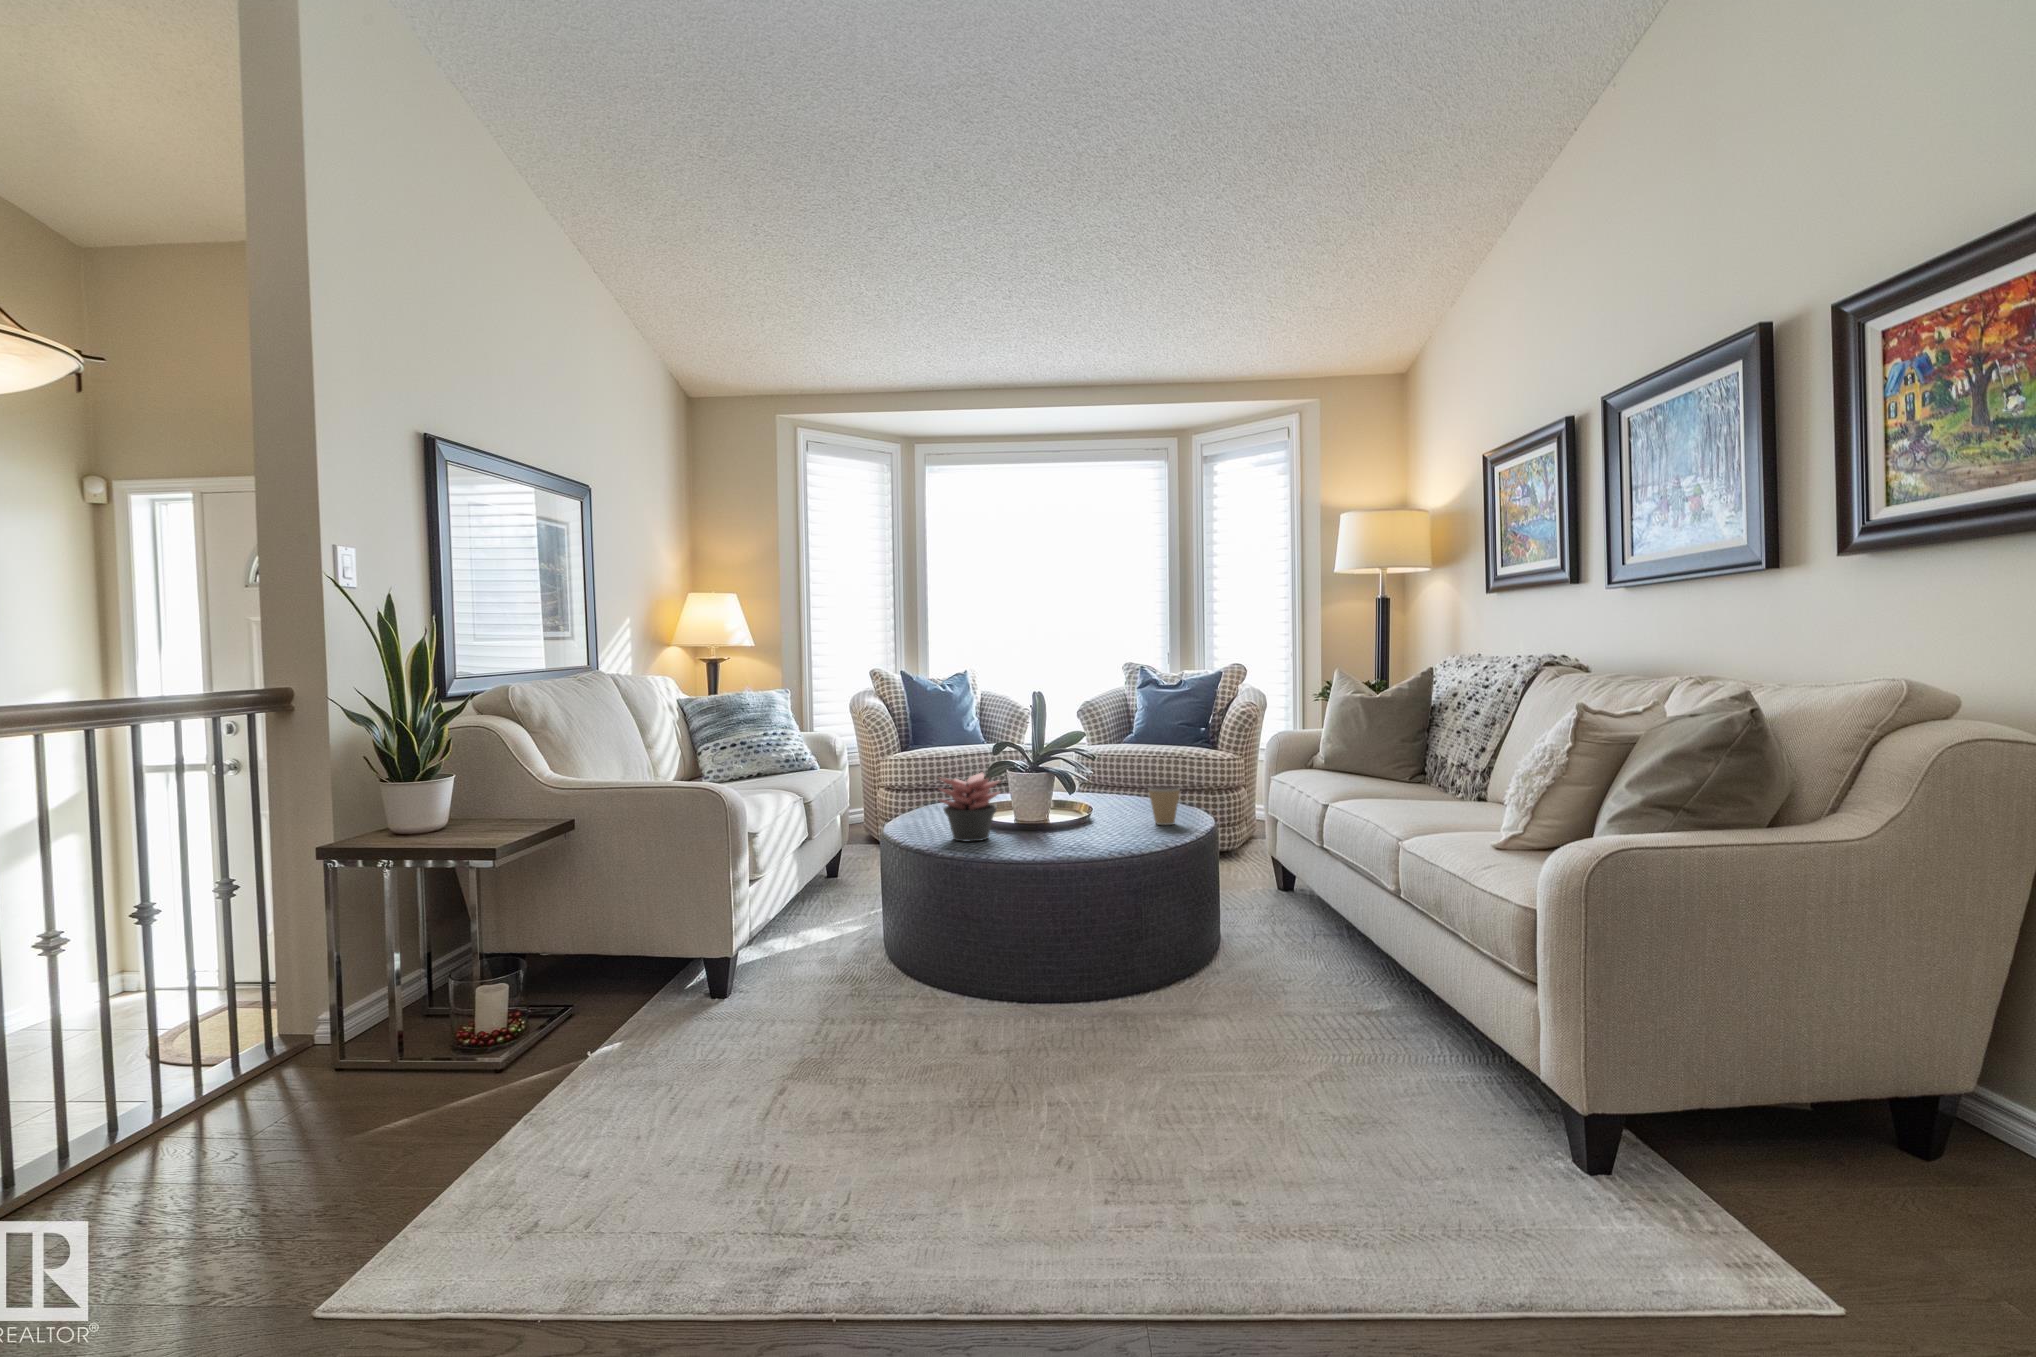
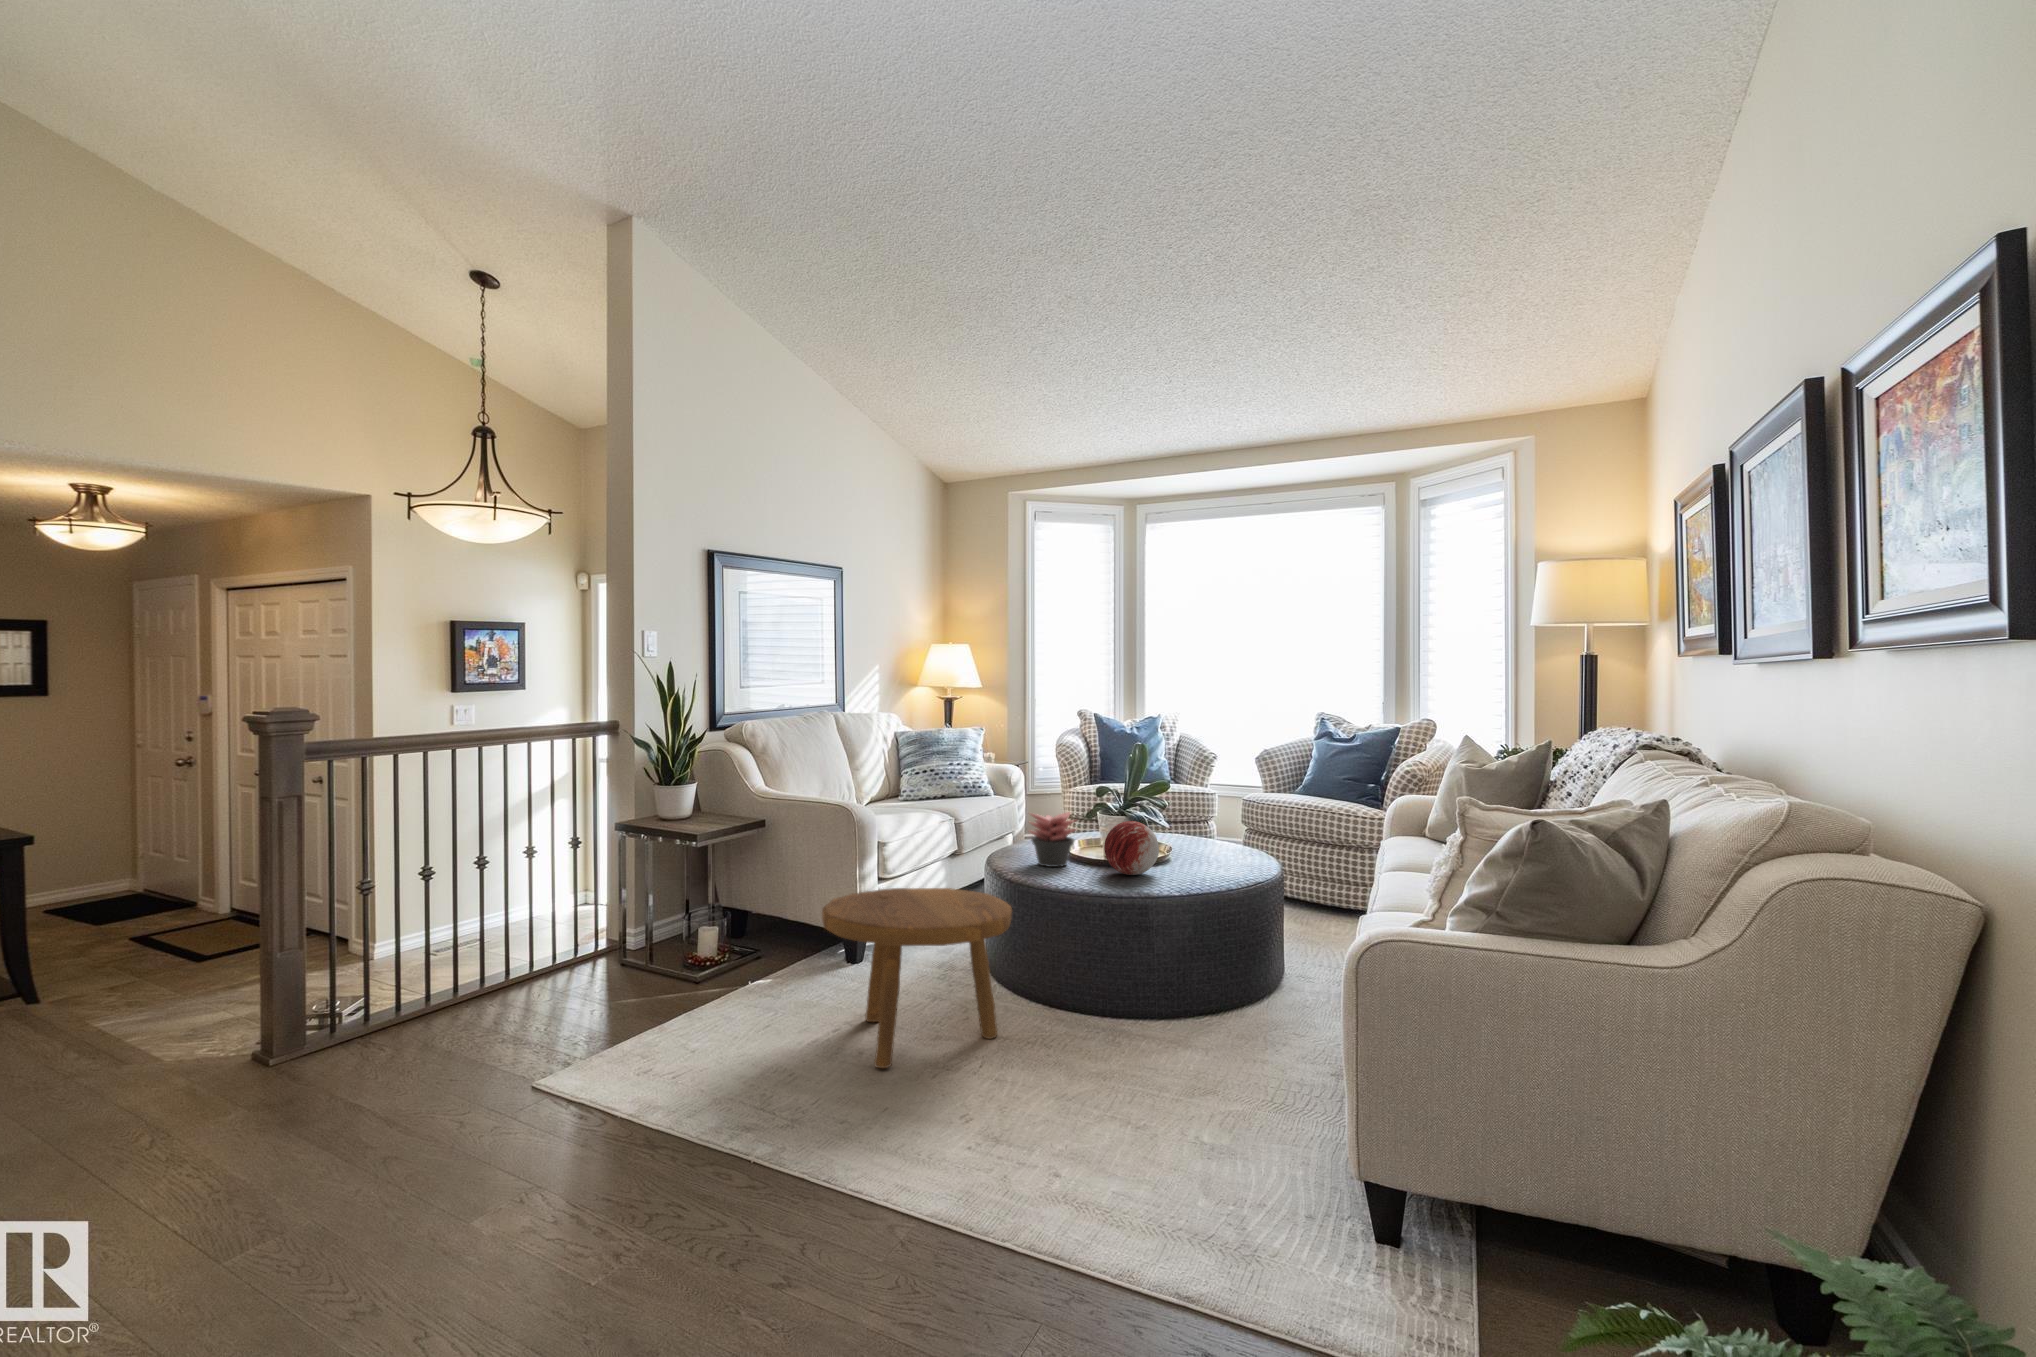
decorative orb: none [1043,776,1108,840] -> present [1104,821,1159,875]
coffee cup: present [1148,786,1180,825] -> none [1209,836,1238,871]
footstool: none [756,882,1023,1151] -> present [822,888,1012,1068]

